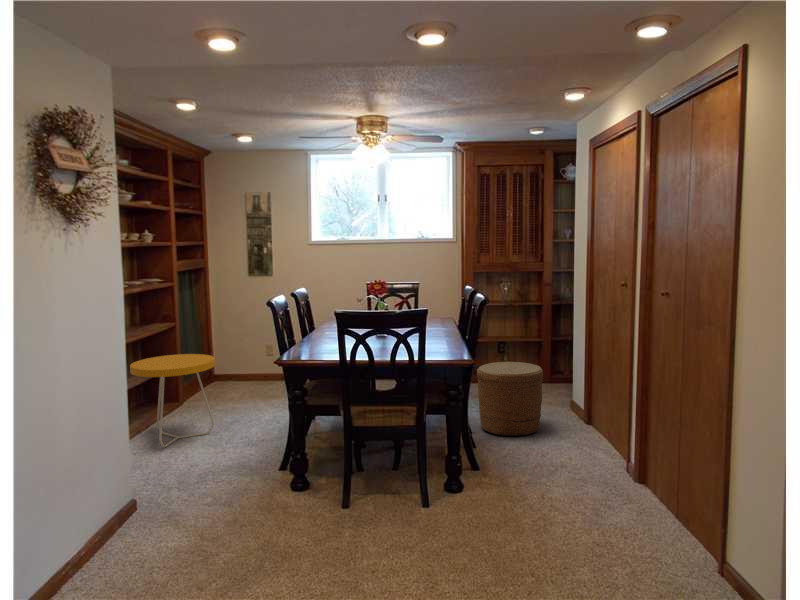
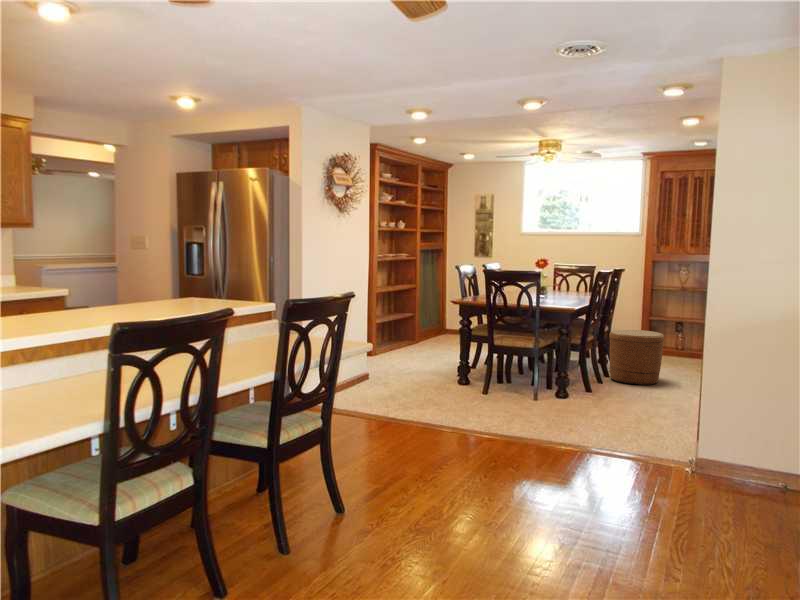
side table: present [130,354,215,447] -> none [377,303,429,359]

